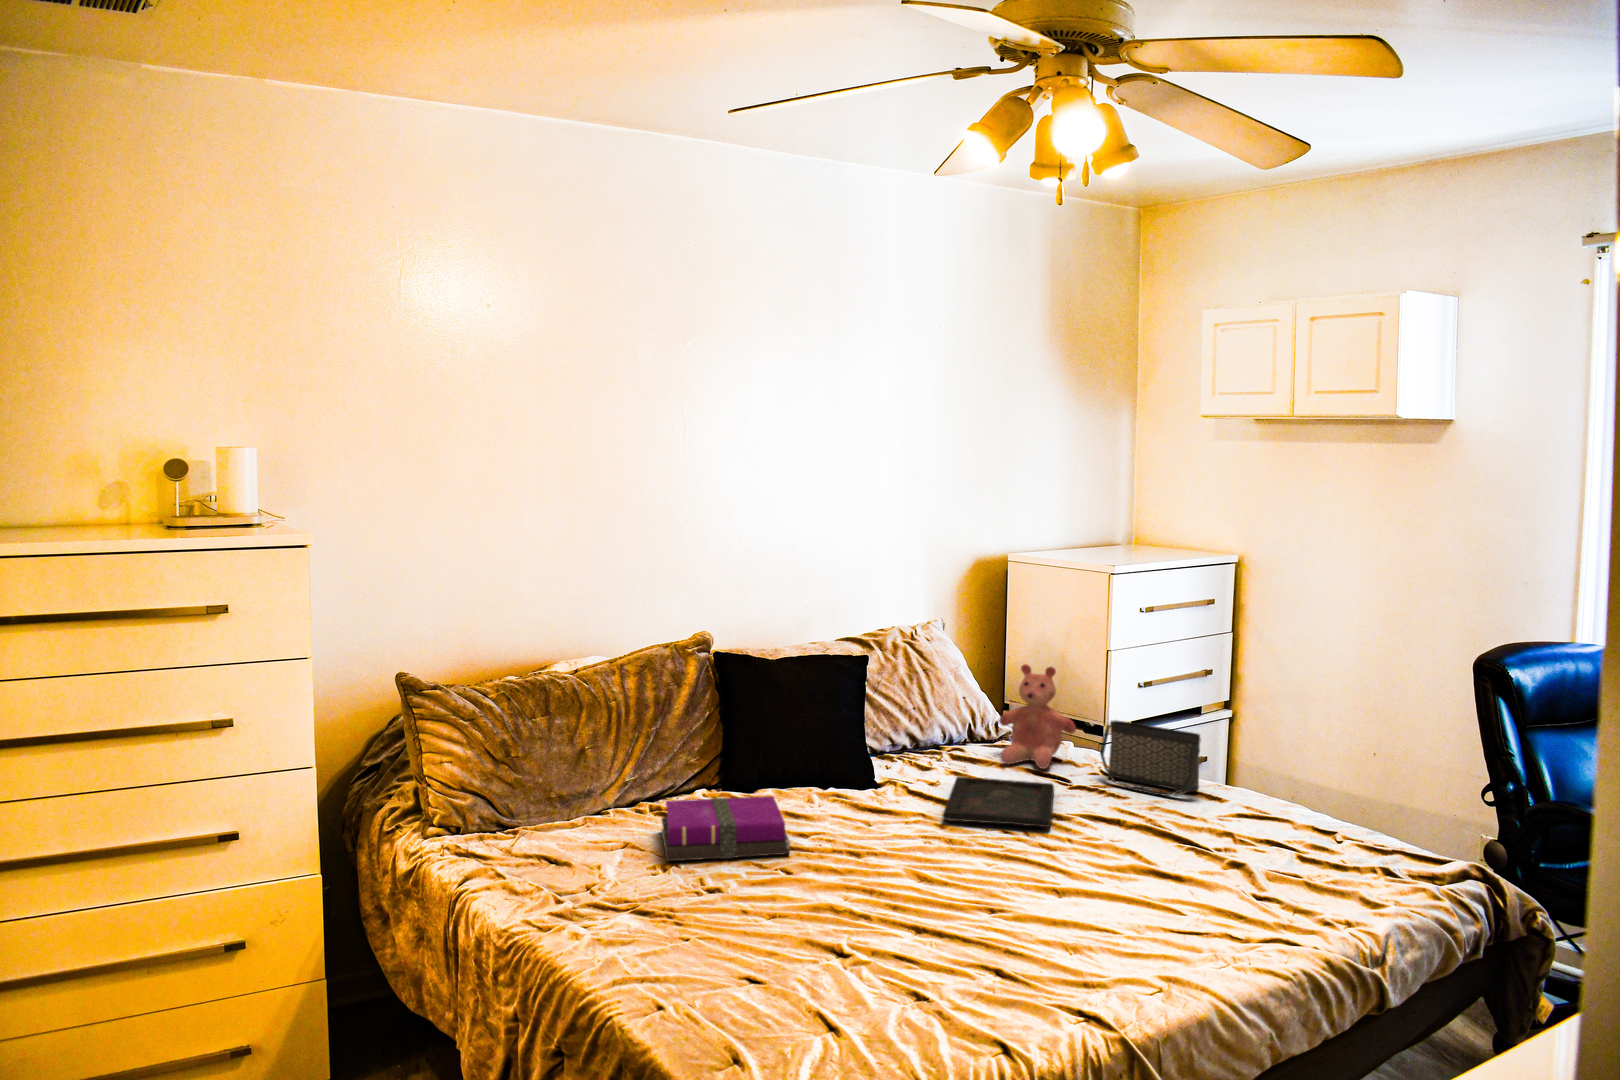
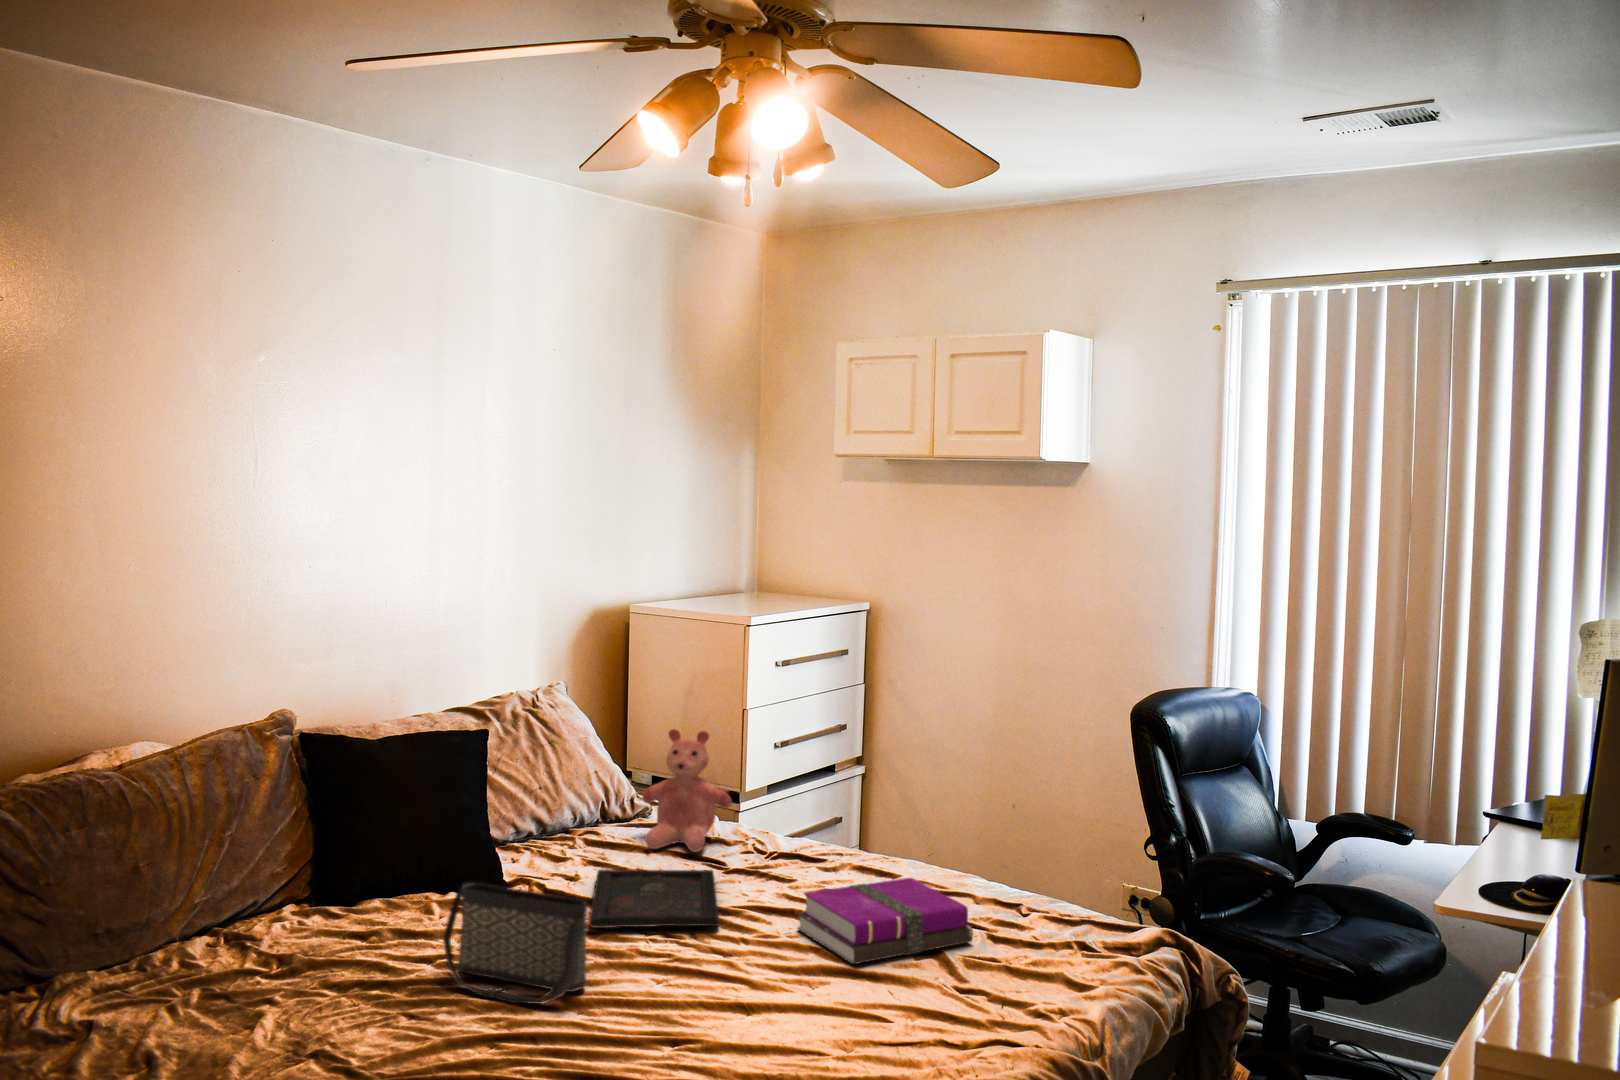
handbag: present [1100,720,1201,797] -> present [443,883,587,1004]
notebook: present [661,796,790,861] -> present [798,878,973,964]

